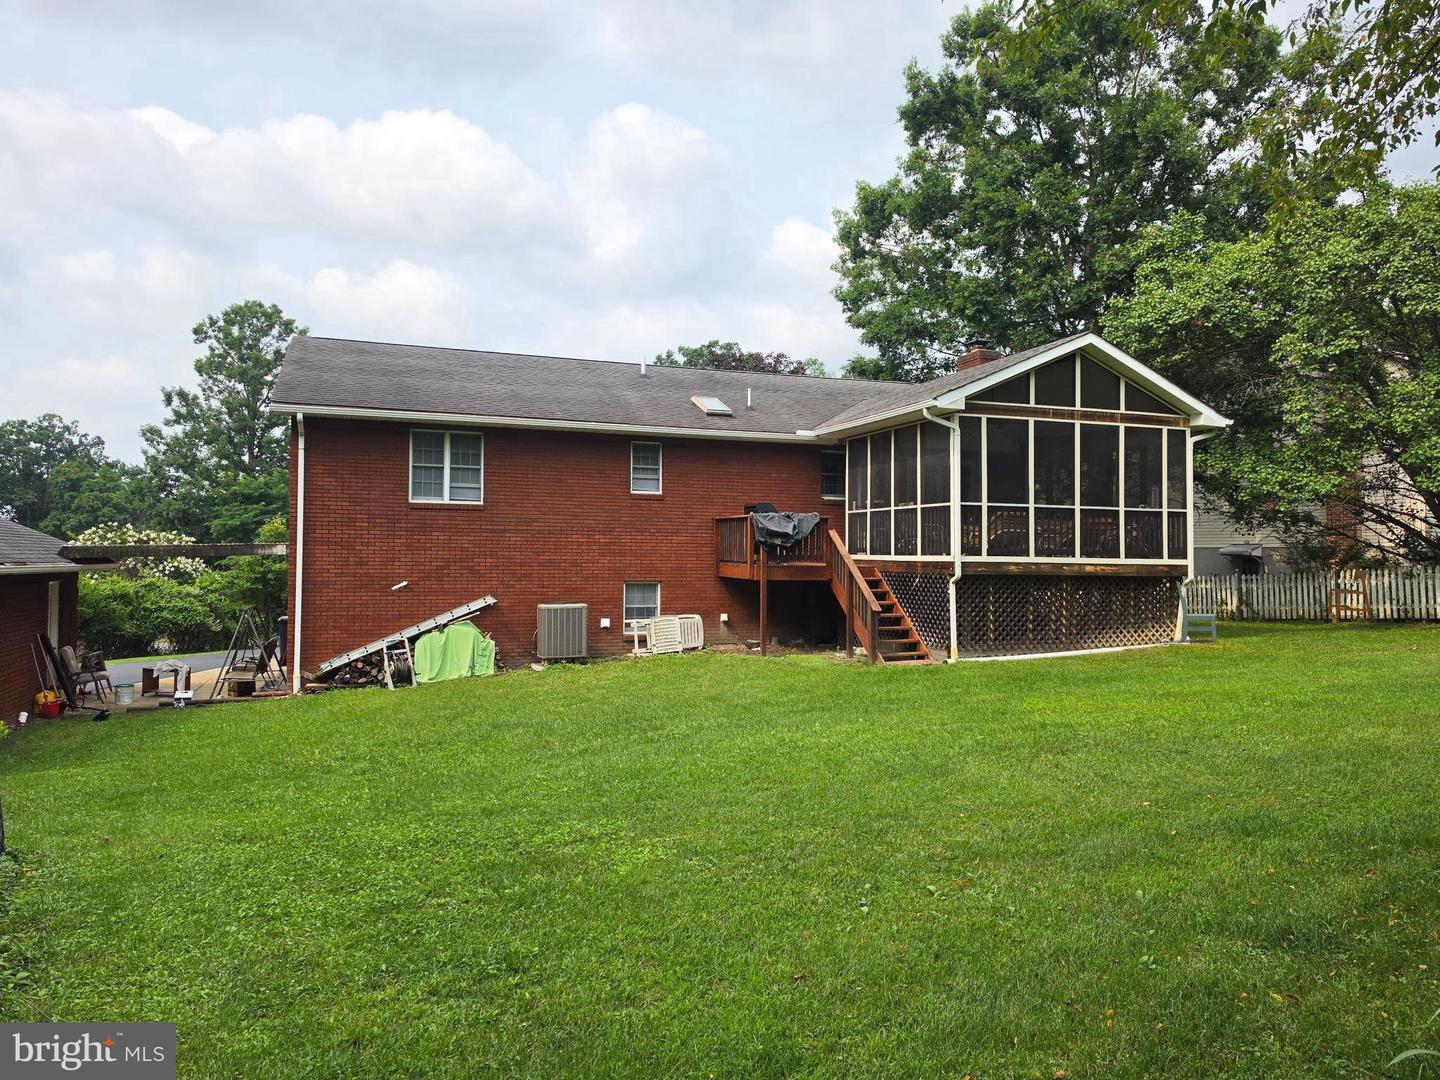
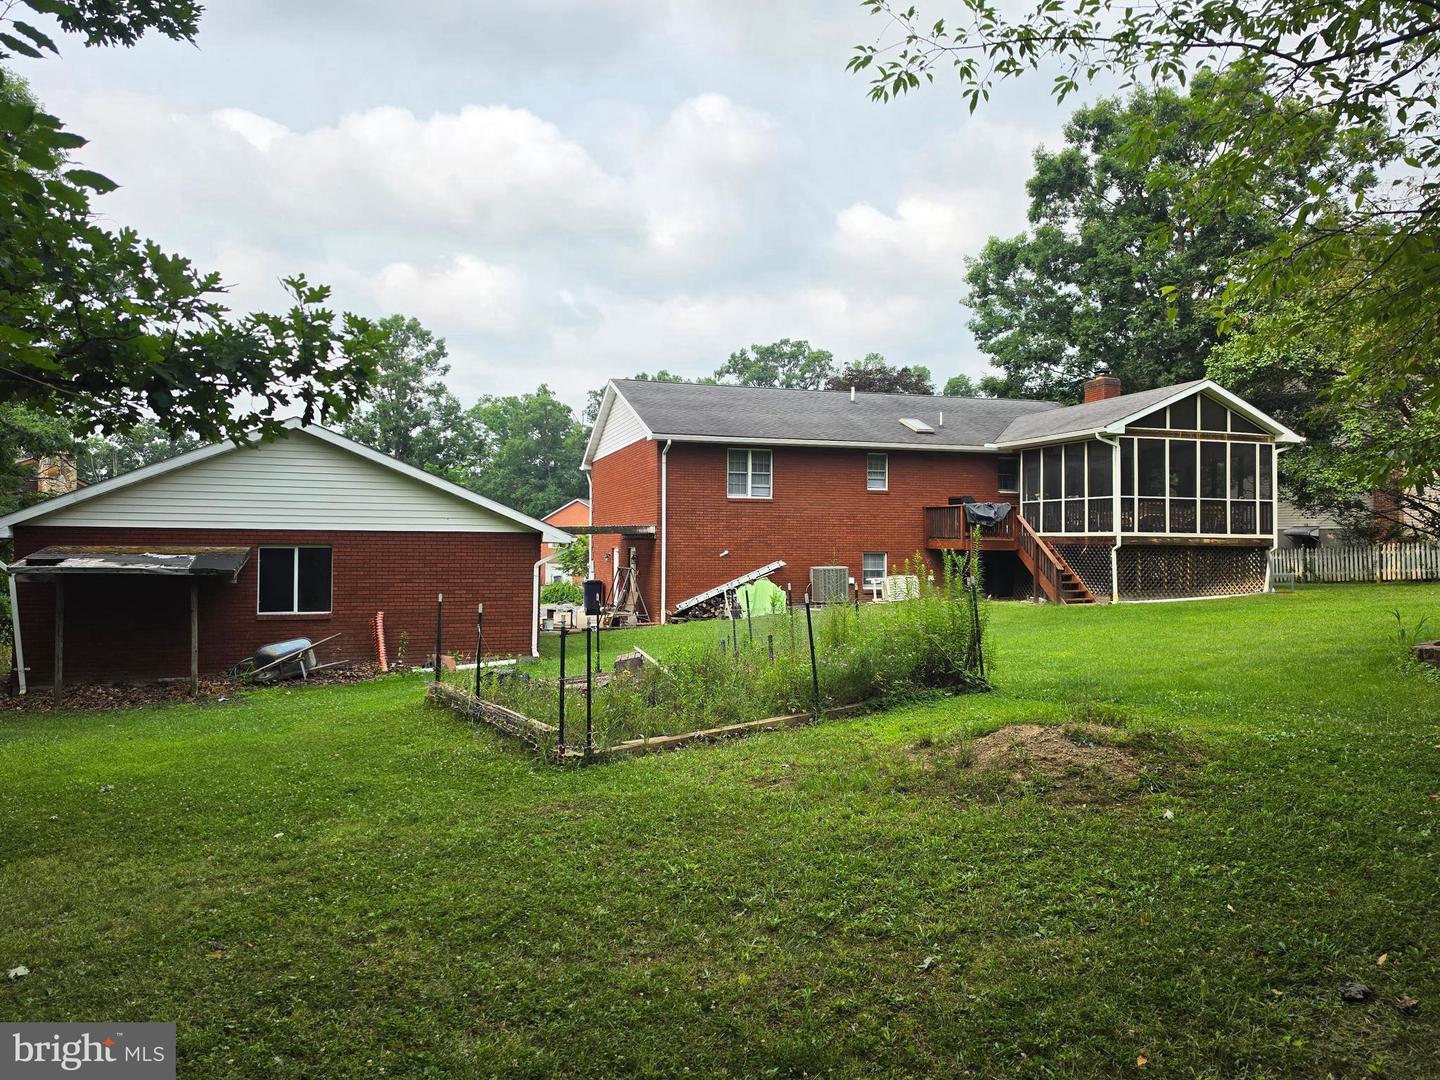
bench: present [1328,569,1372,618] -> none [1373,544,1407,580]

